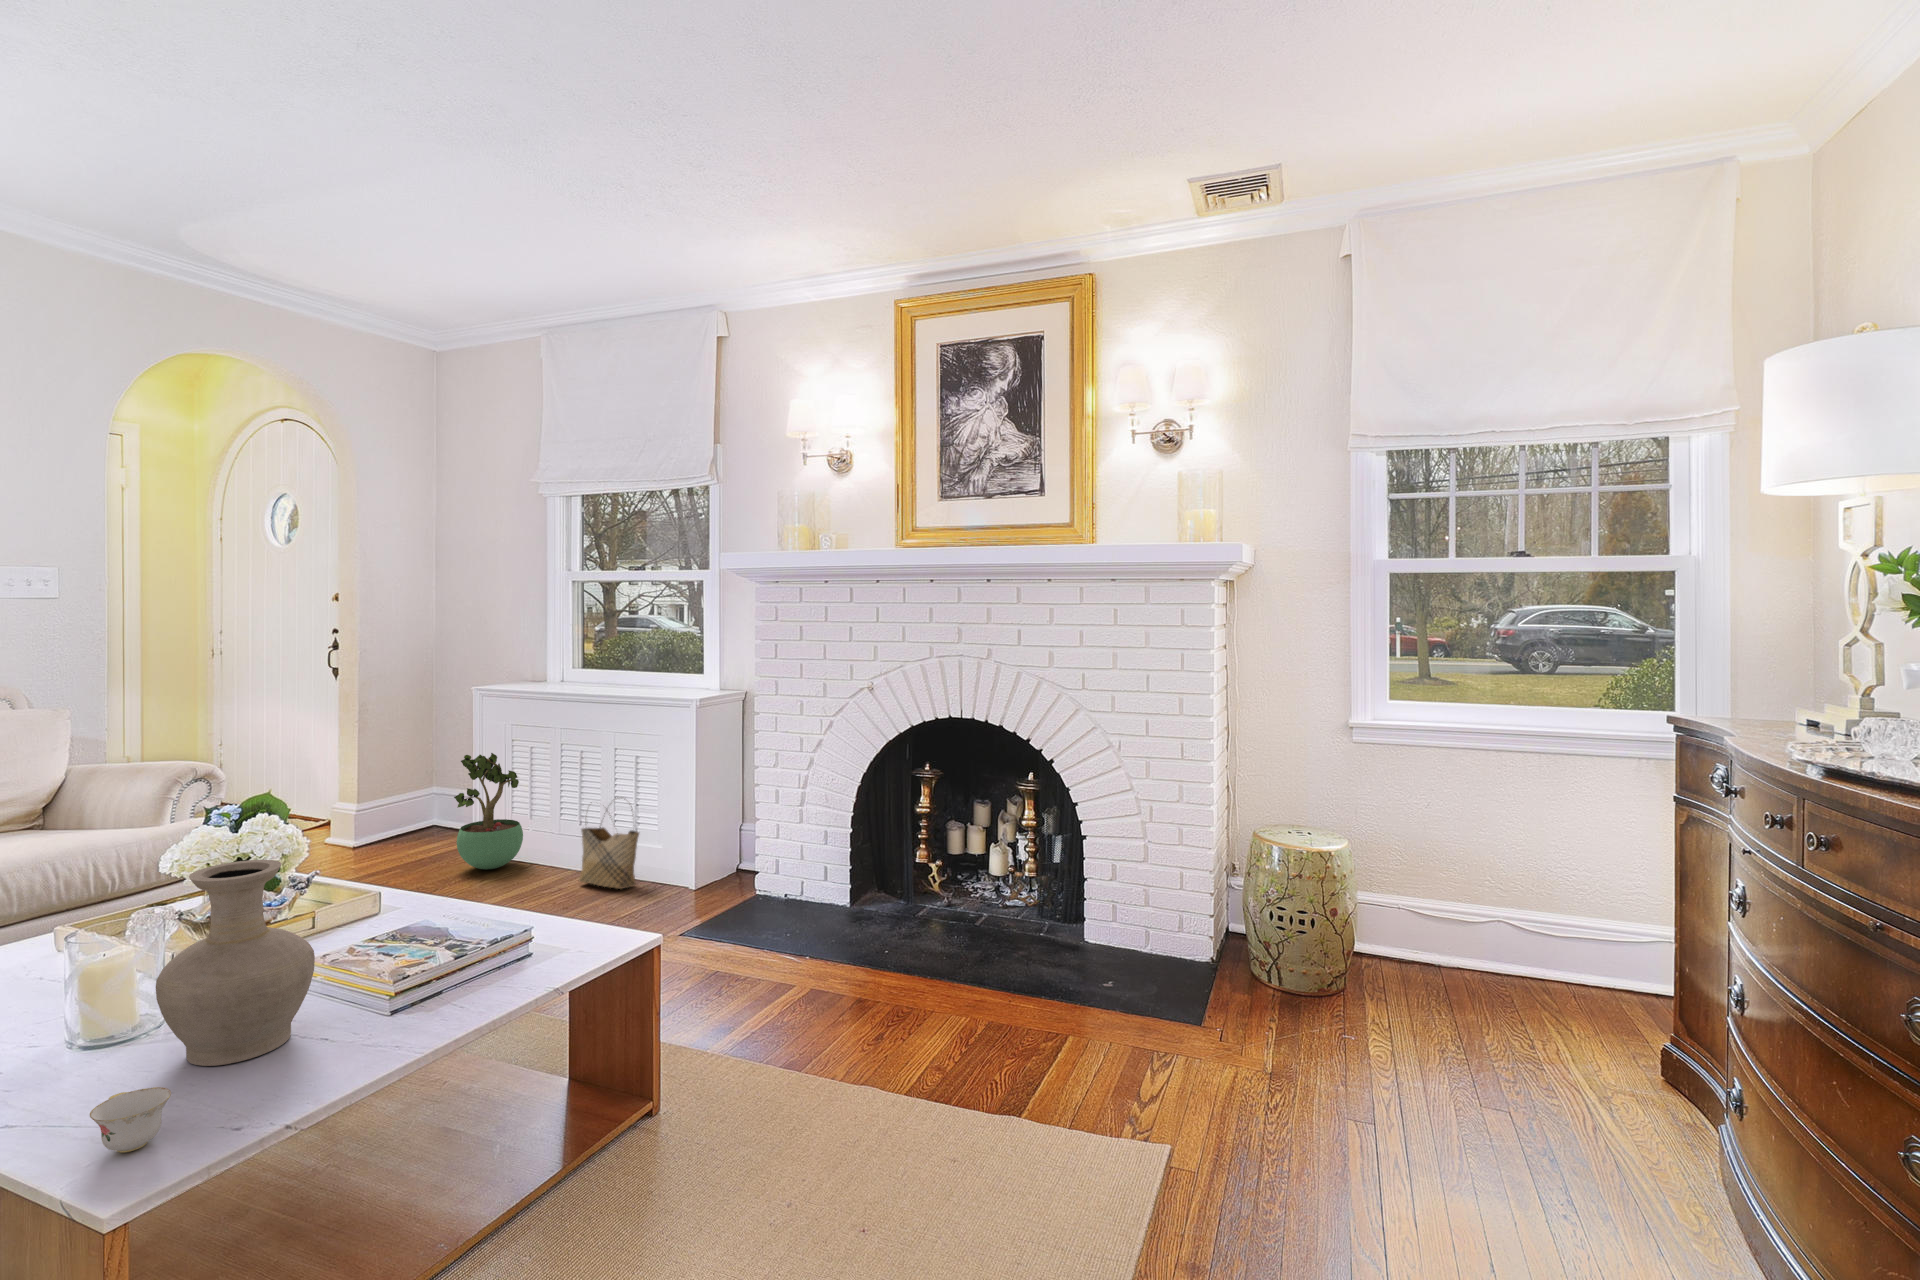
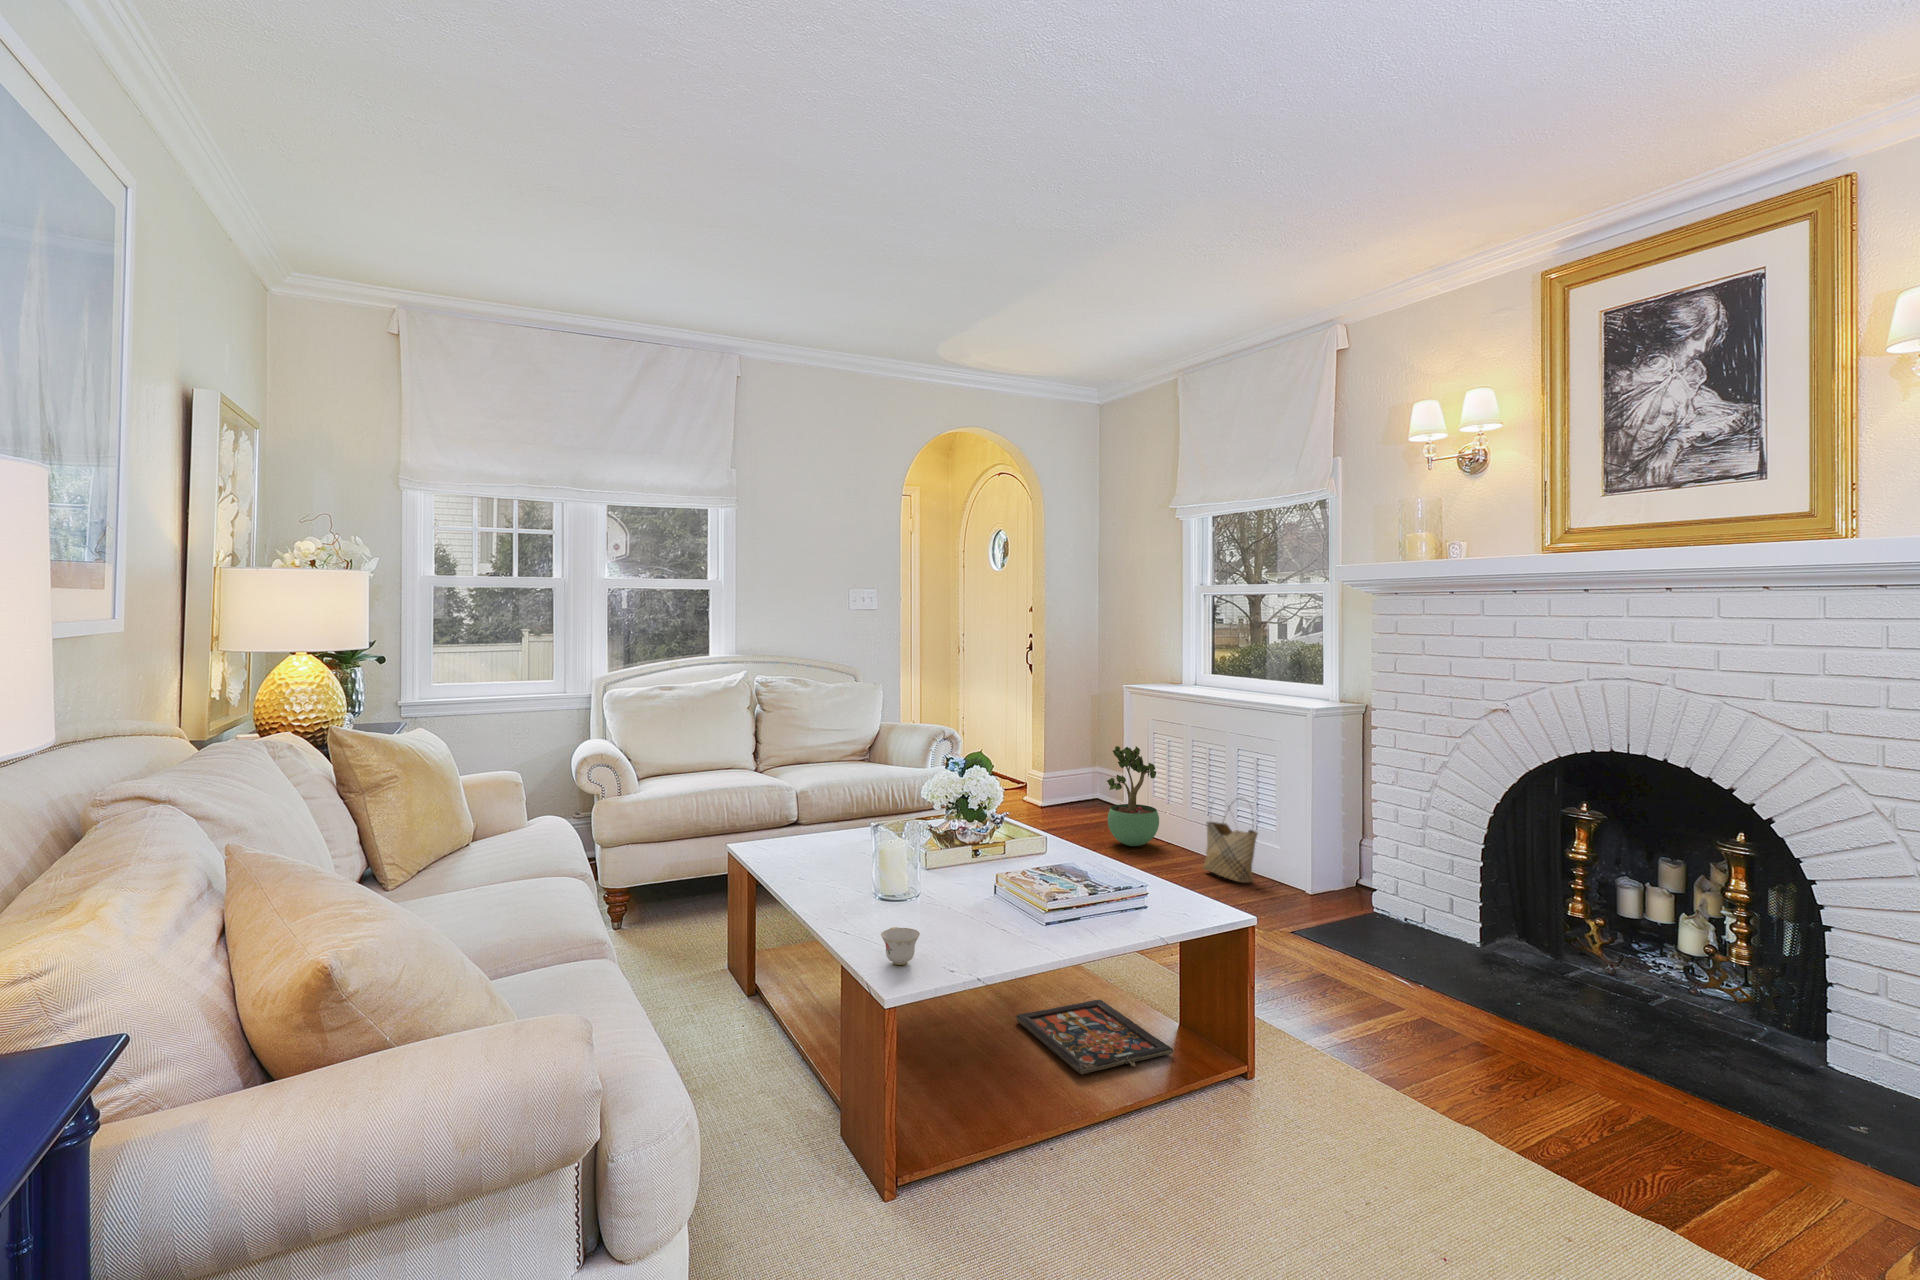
vase: present [156,860,315,1066] -> none [915,793,1001,930]
board game: none [343,1078,568,1190] -> present [1016,999,1173,1074]

